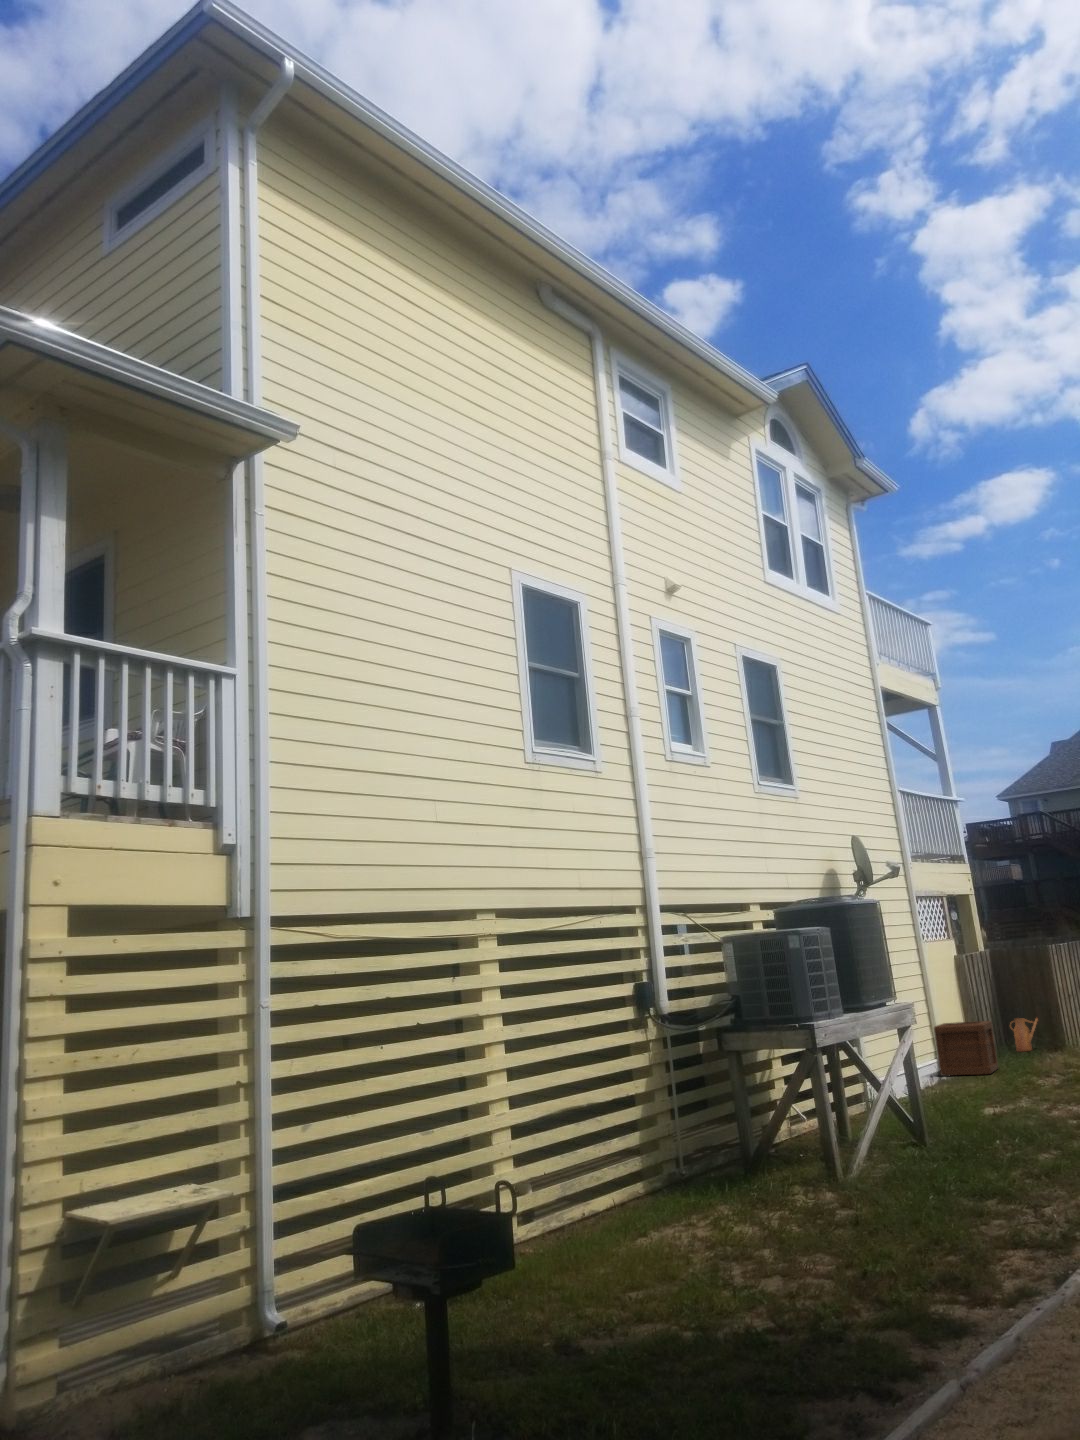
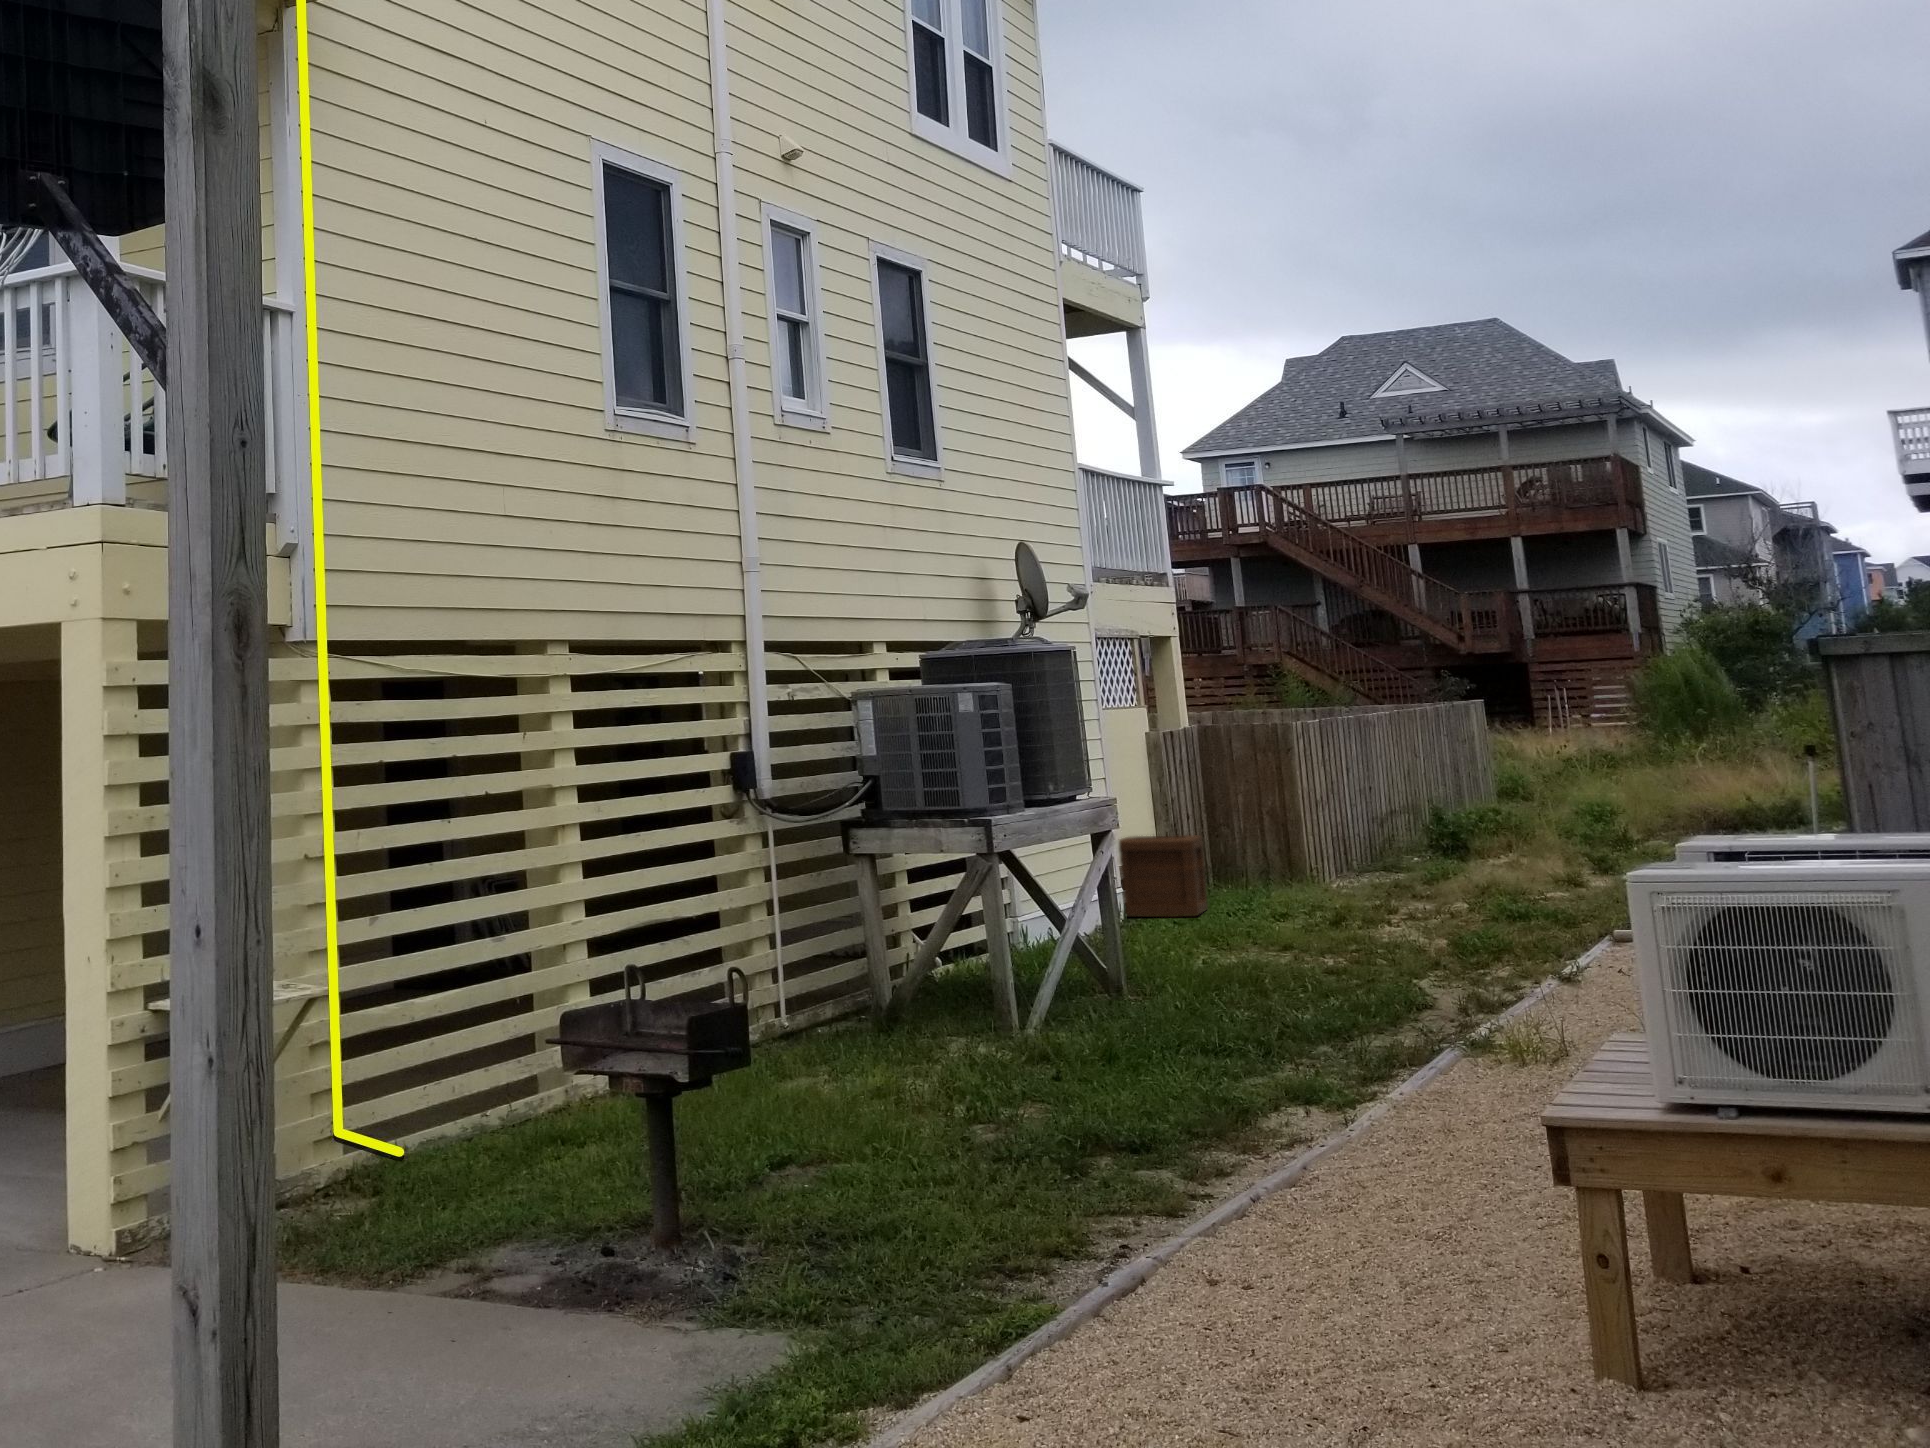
watering can: present [1010,1018,1038,1052] -> none [1222,834,1268,887]

